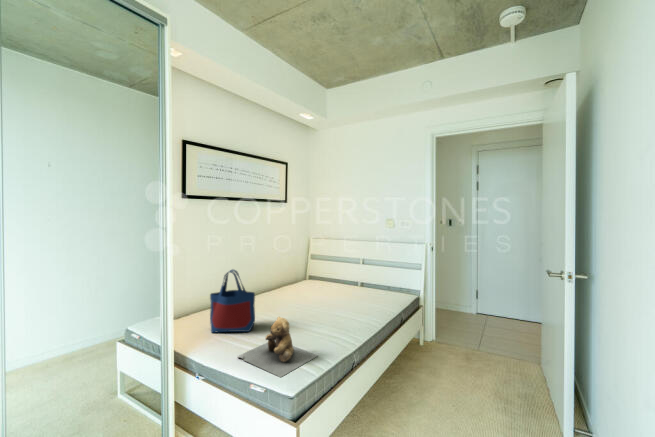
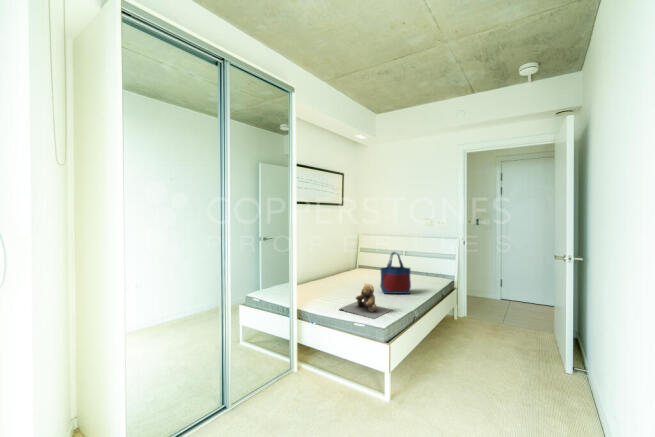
tote bag: present [210,270,255,333] -> present [380,252,411,294]

